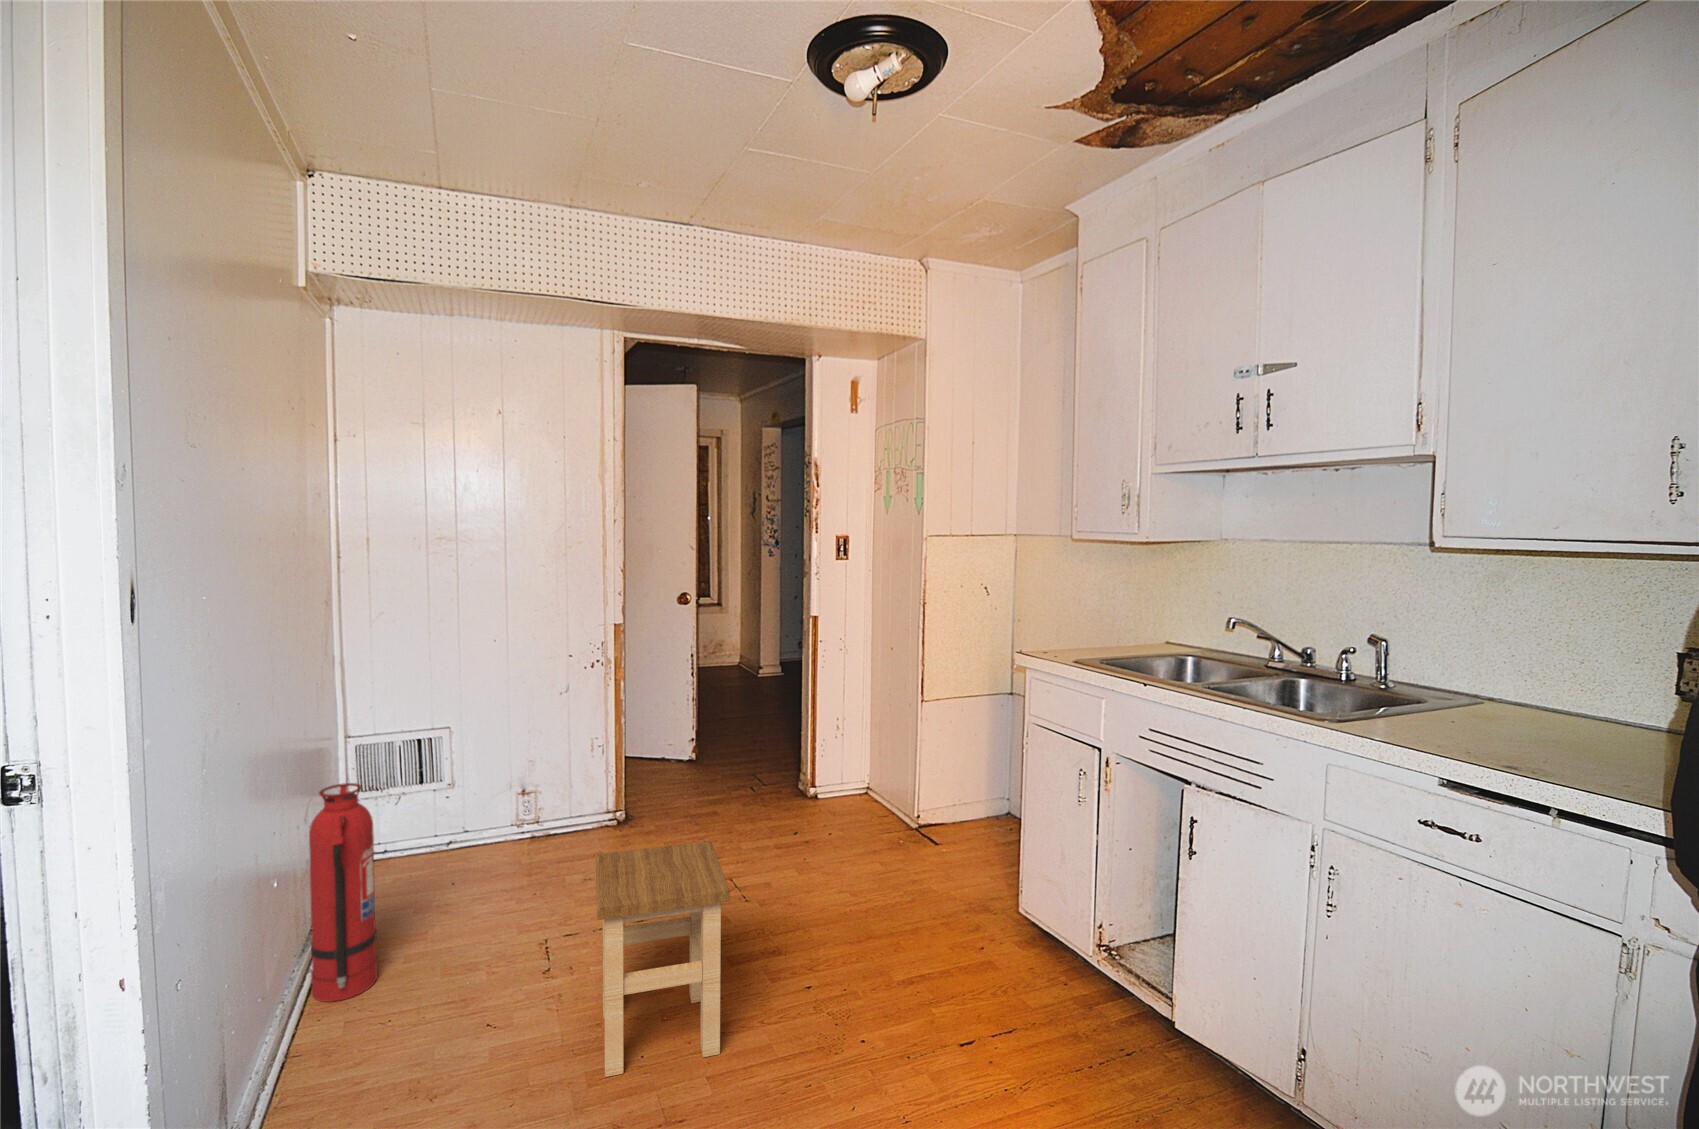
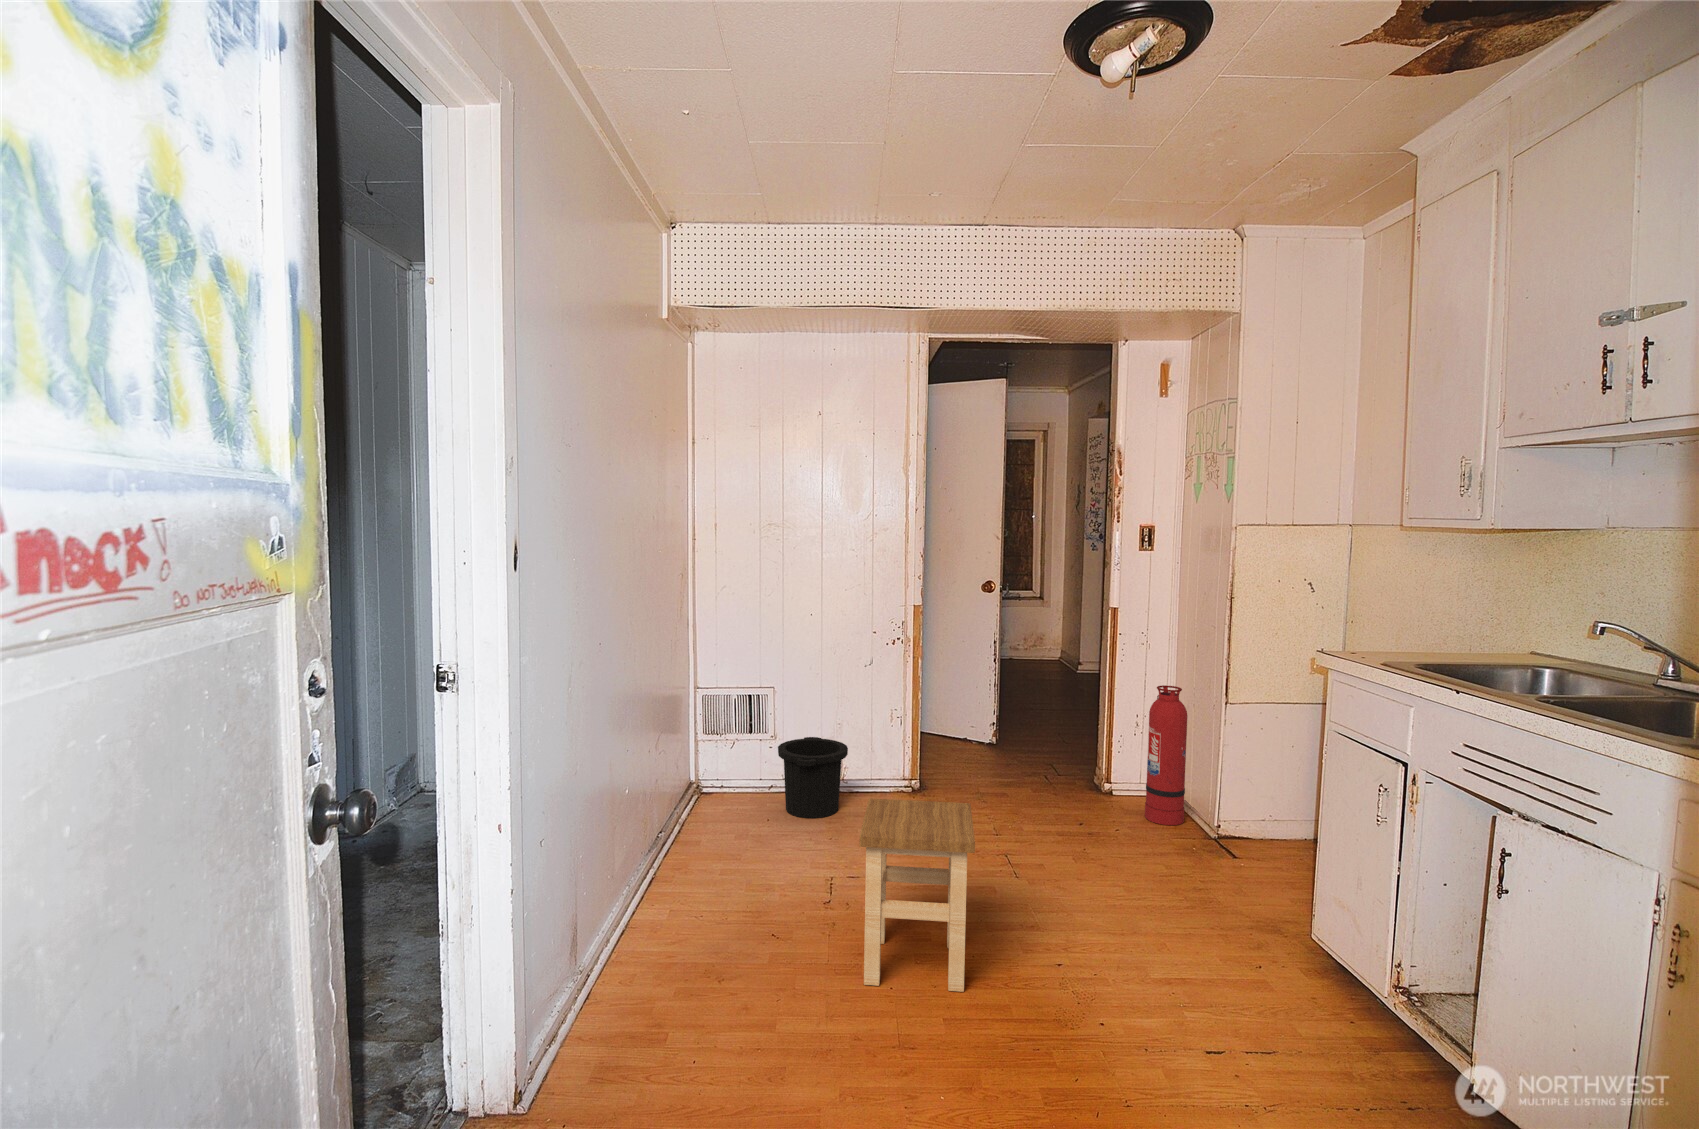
trash can: none [461,778,548,874] -> present [778,737,848,818]
fire extinguisher: present [309,783,377,1002] -> present [1145,685,1187,825]

